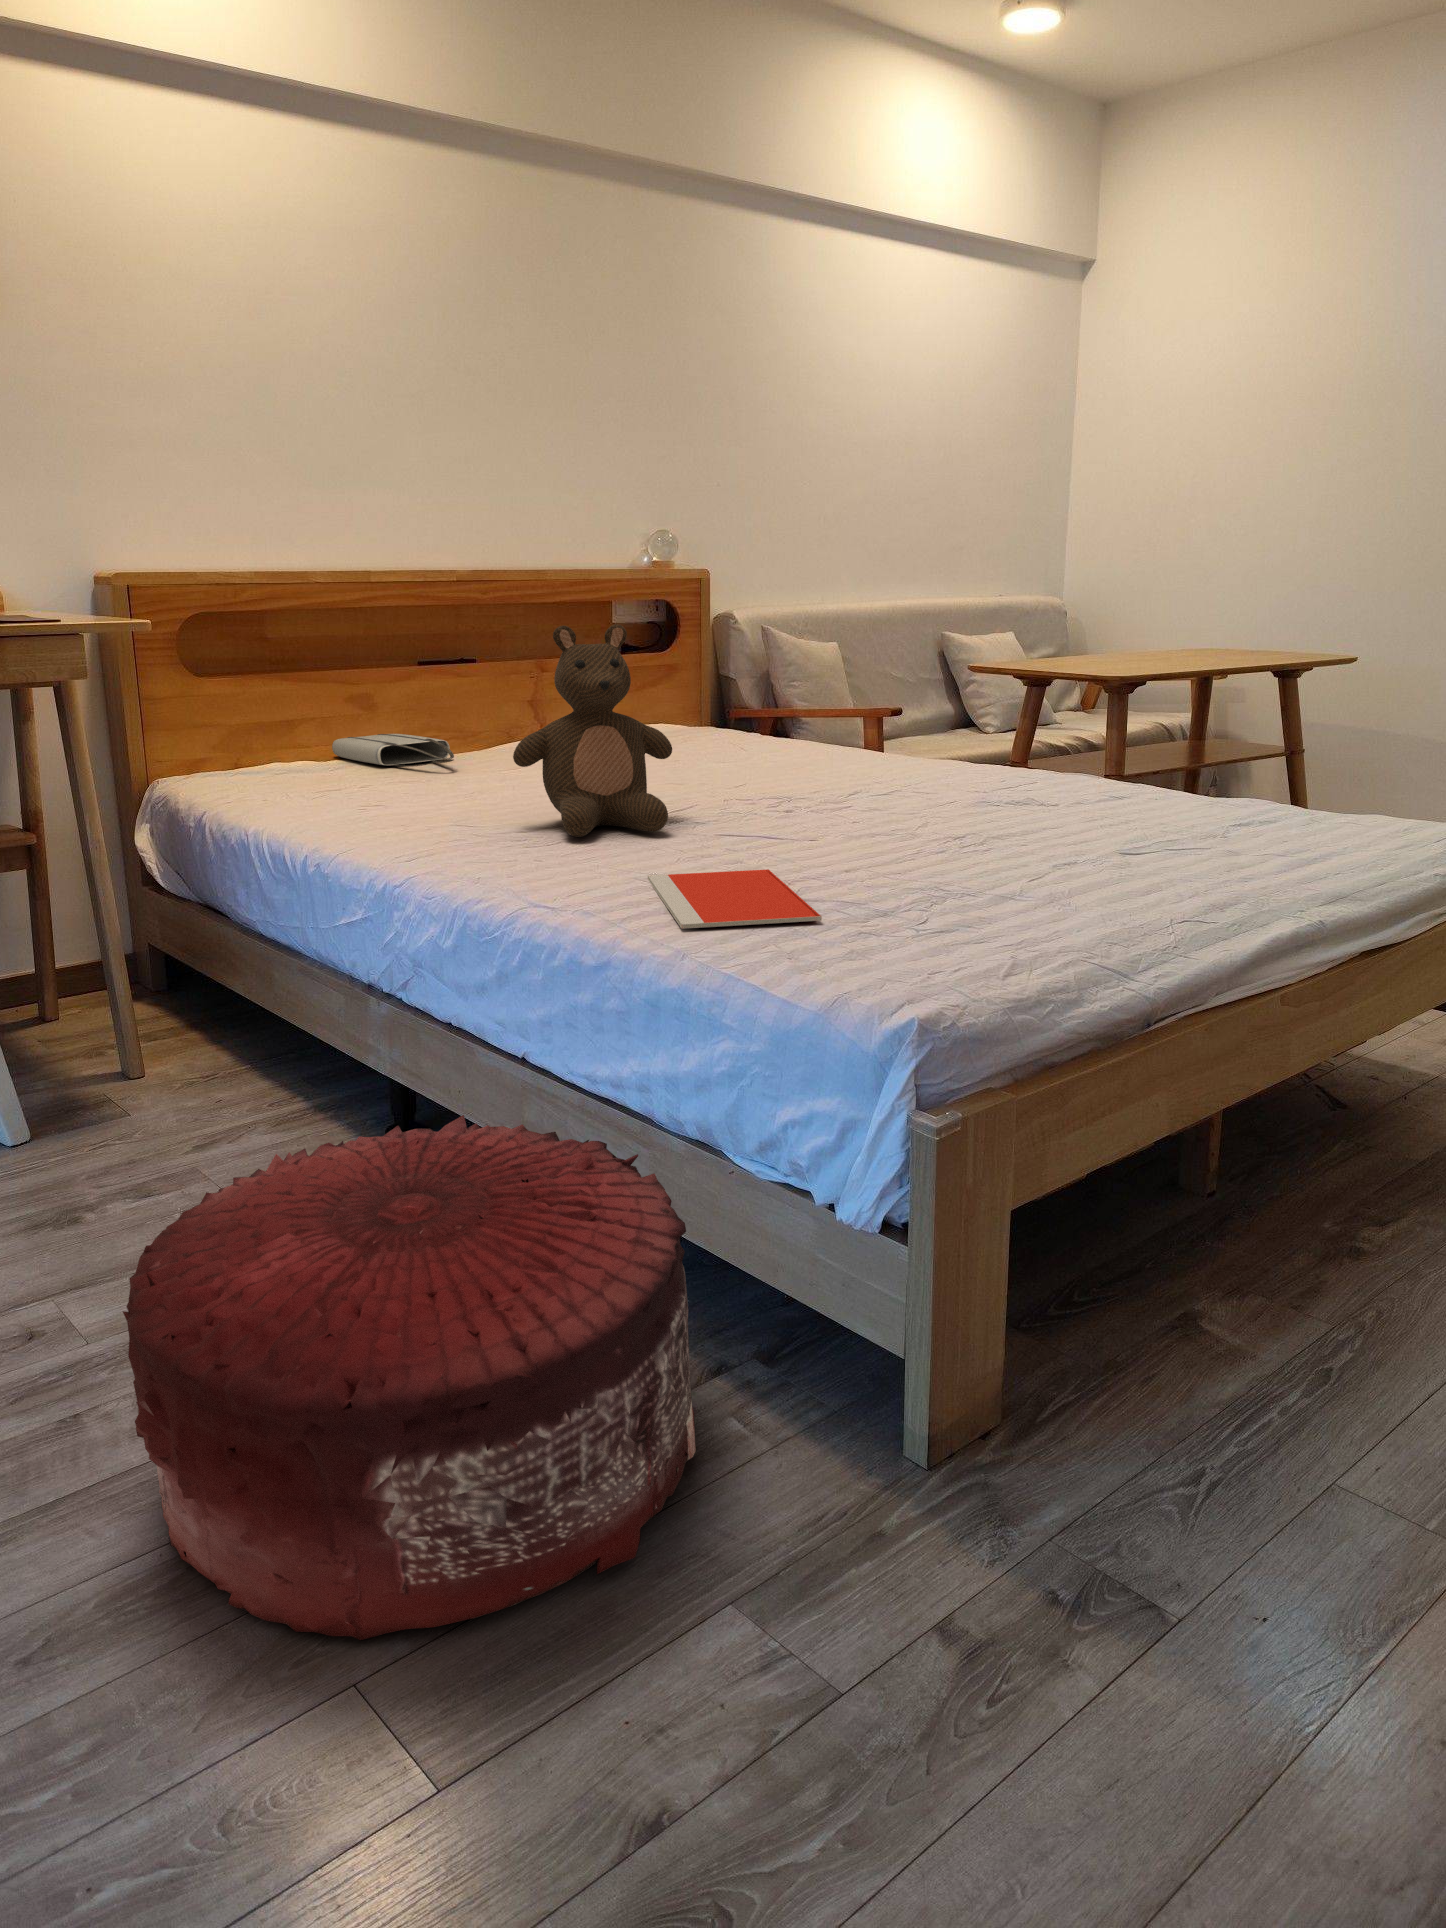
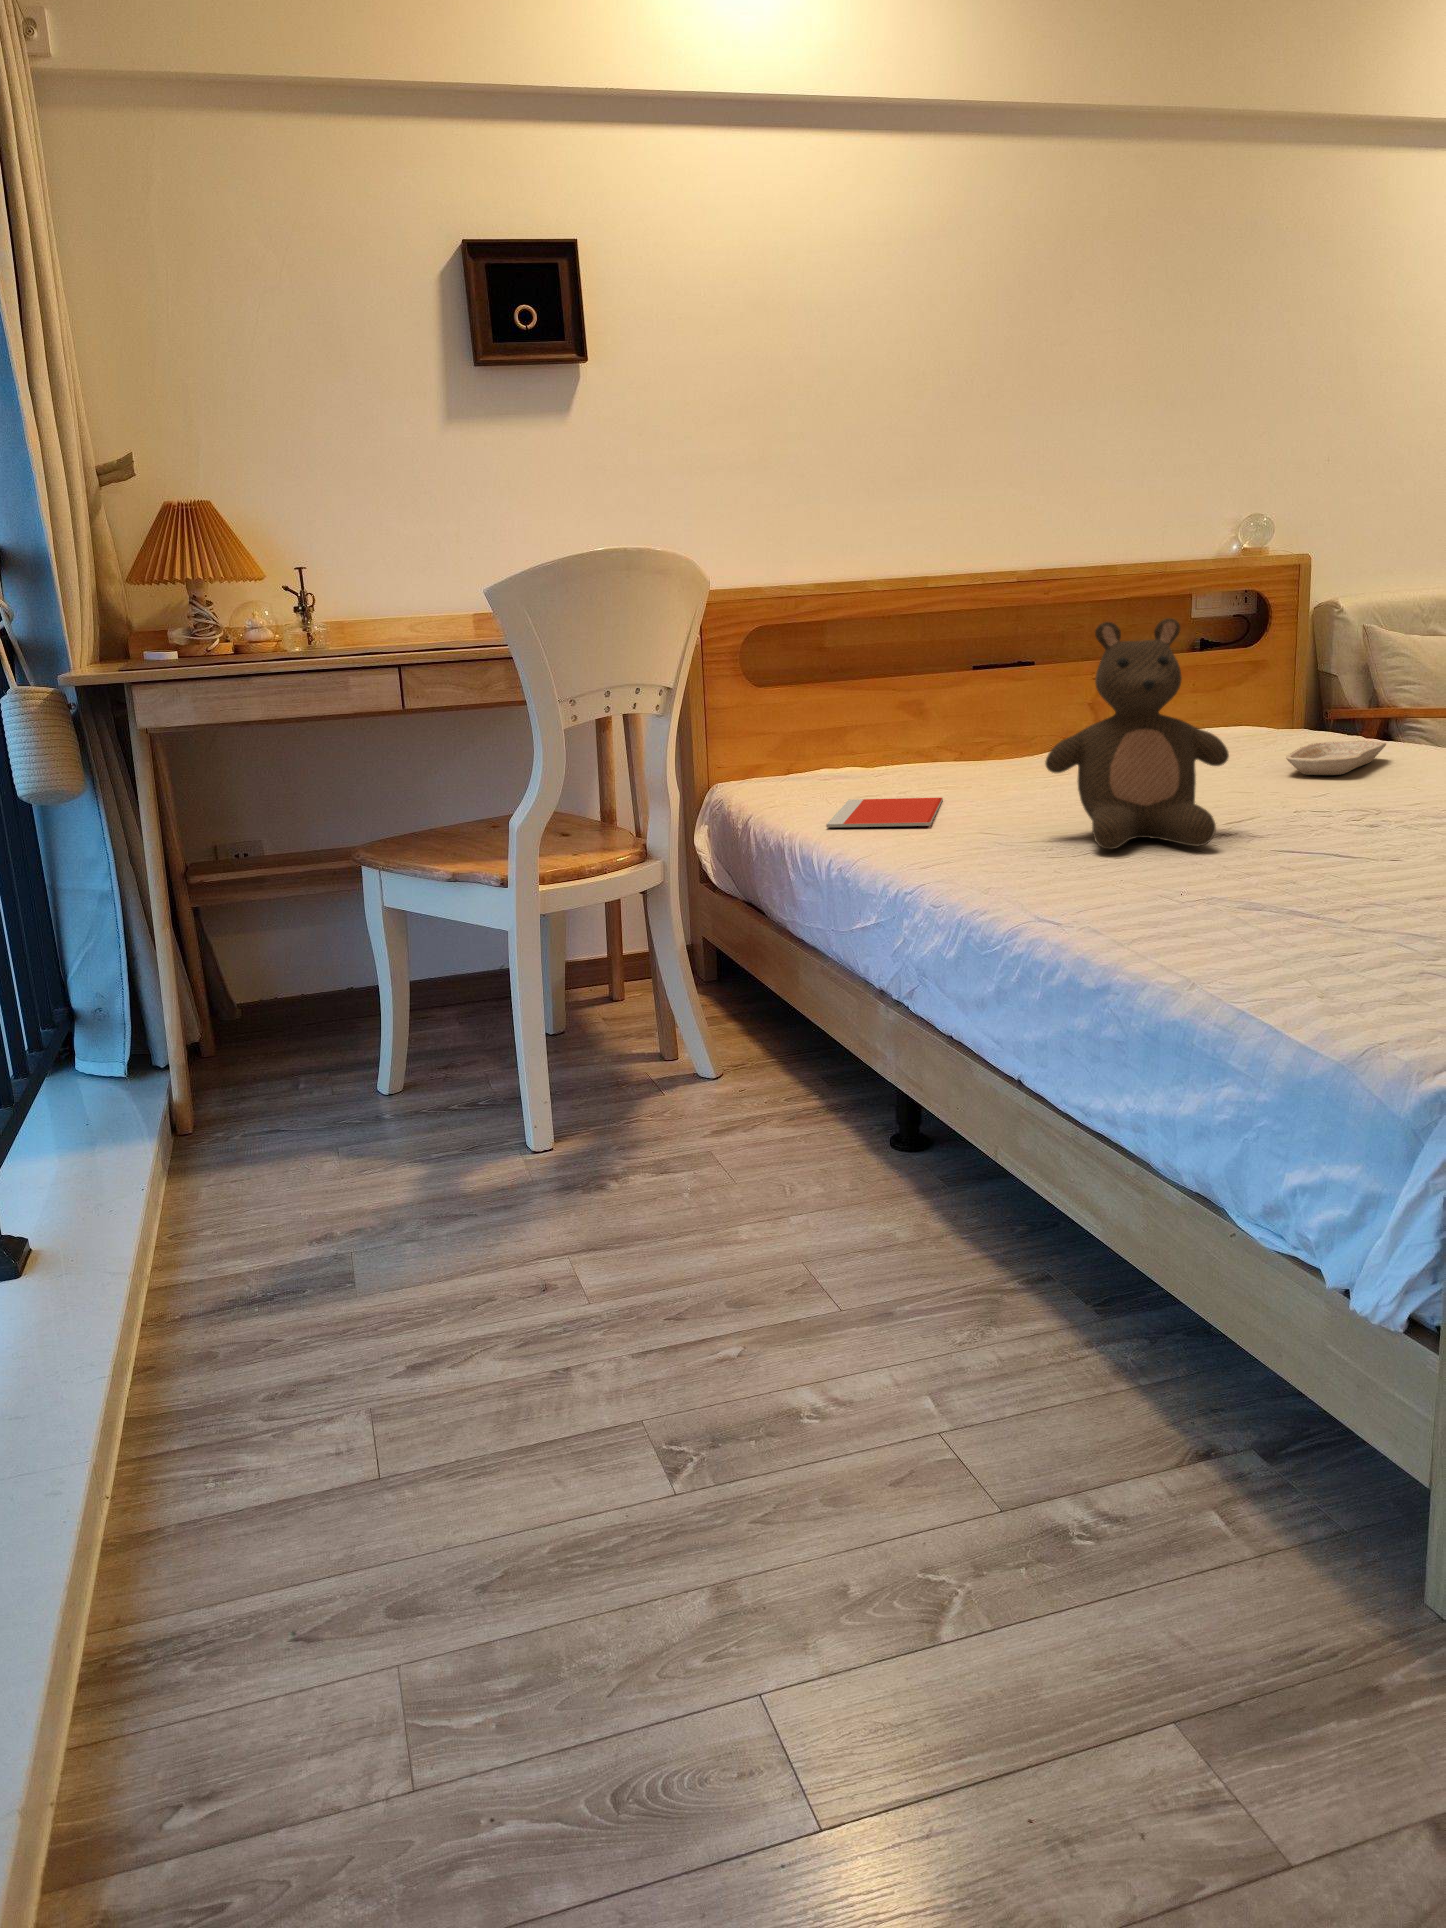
tote bag: present [332,734,454,767] -> none [880,739,998,772]
tray: none [707,736,783,766] -> present [1286,741,1386,775]
notebook: present [648,869,822,929] -> present [826,798,943,827]
pouf: present [123,1115,696,1640] -> none [592,1134,1166,1657]

